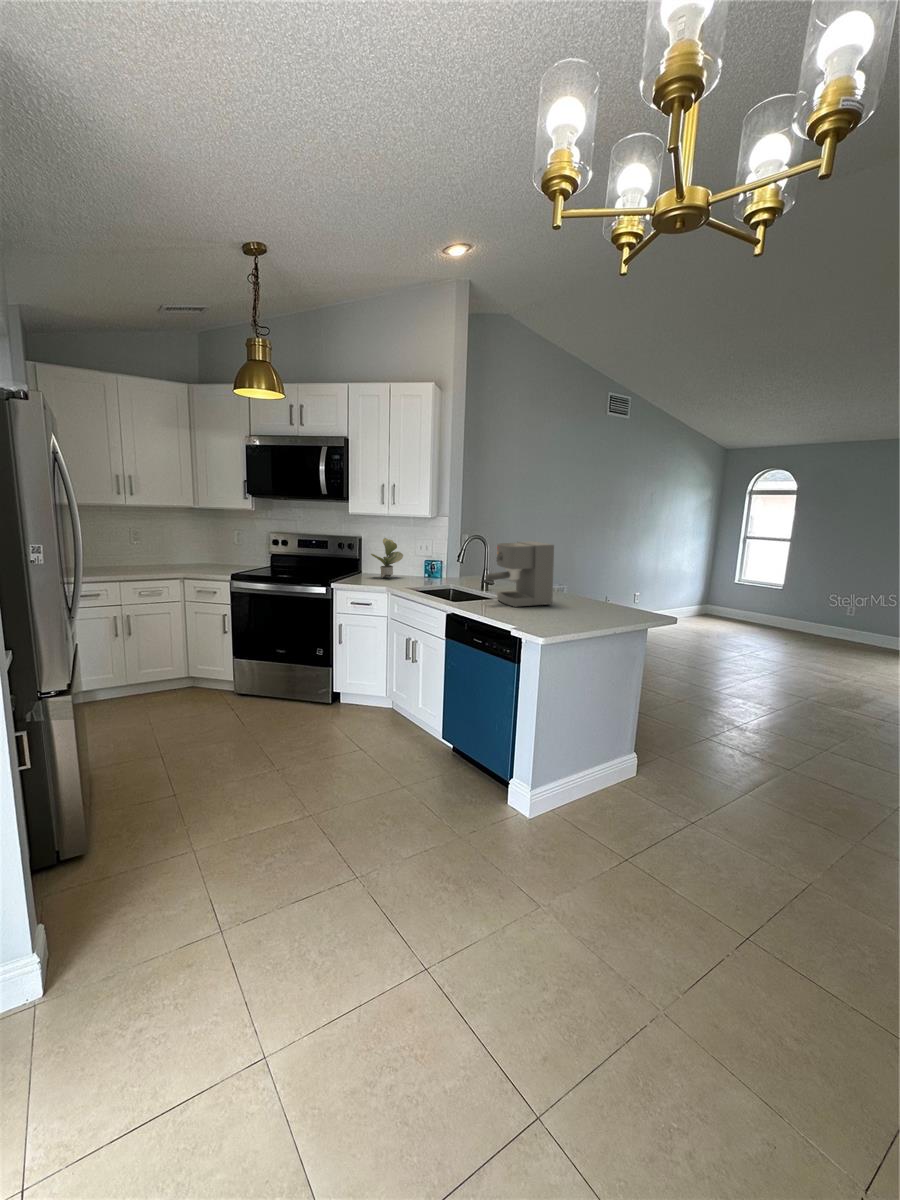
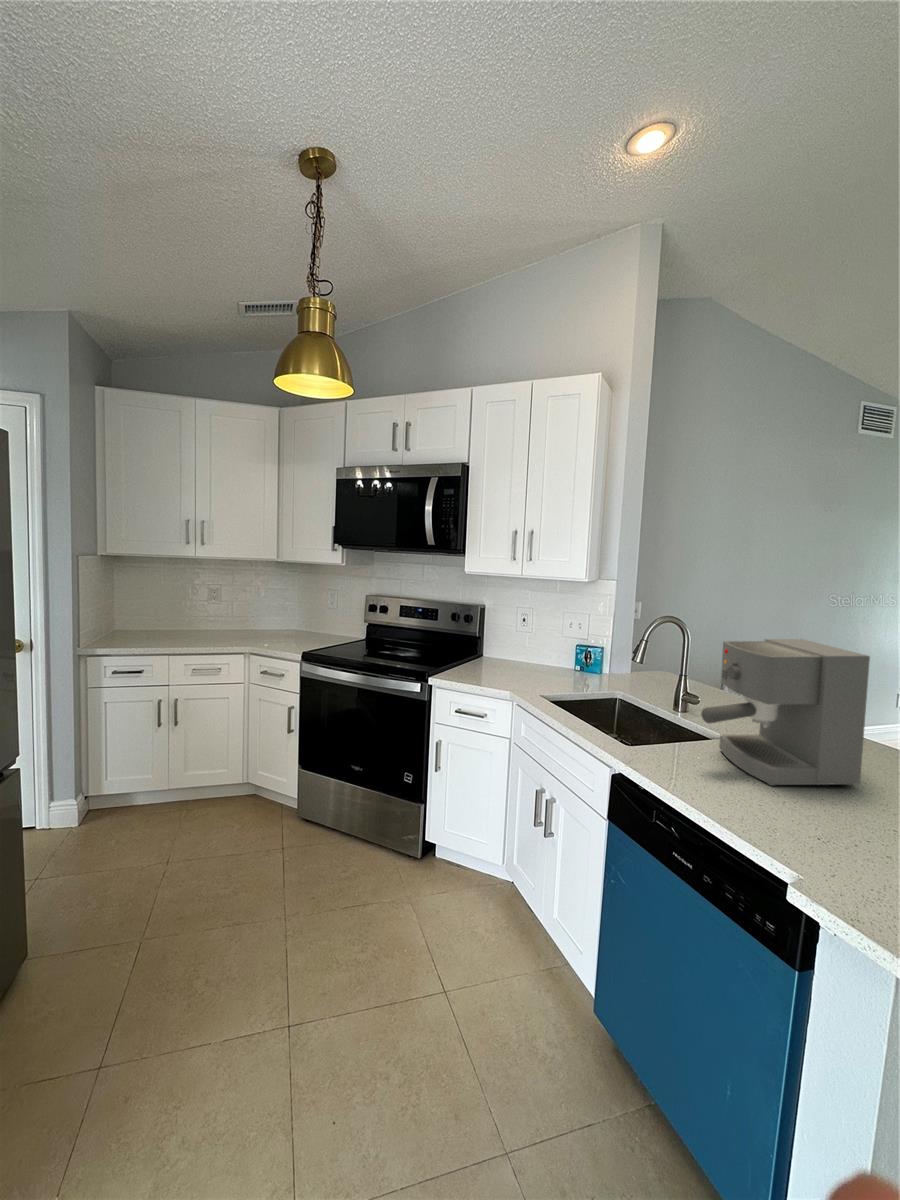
potted plant: present [371,538,403,578] -> none [491,610,542,671]

